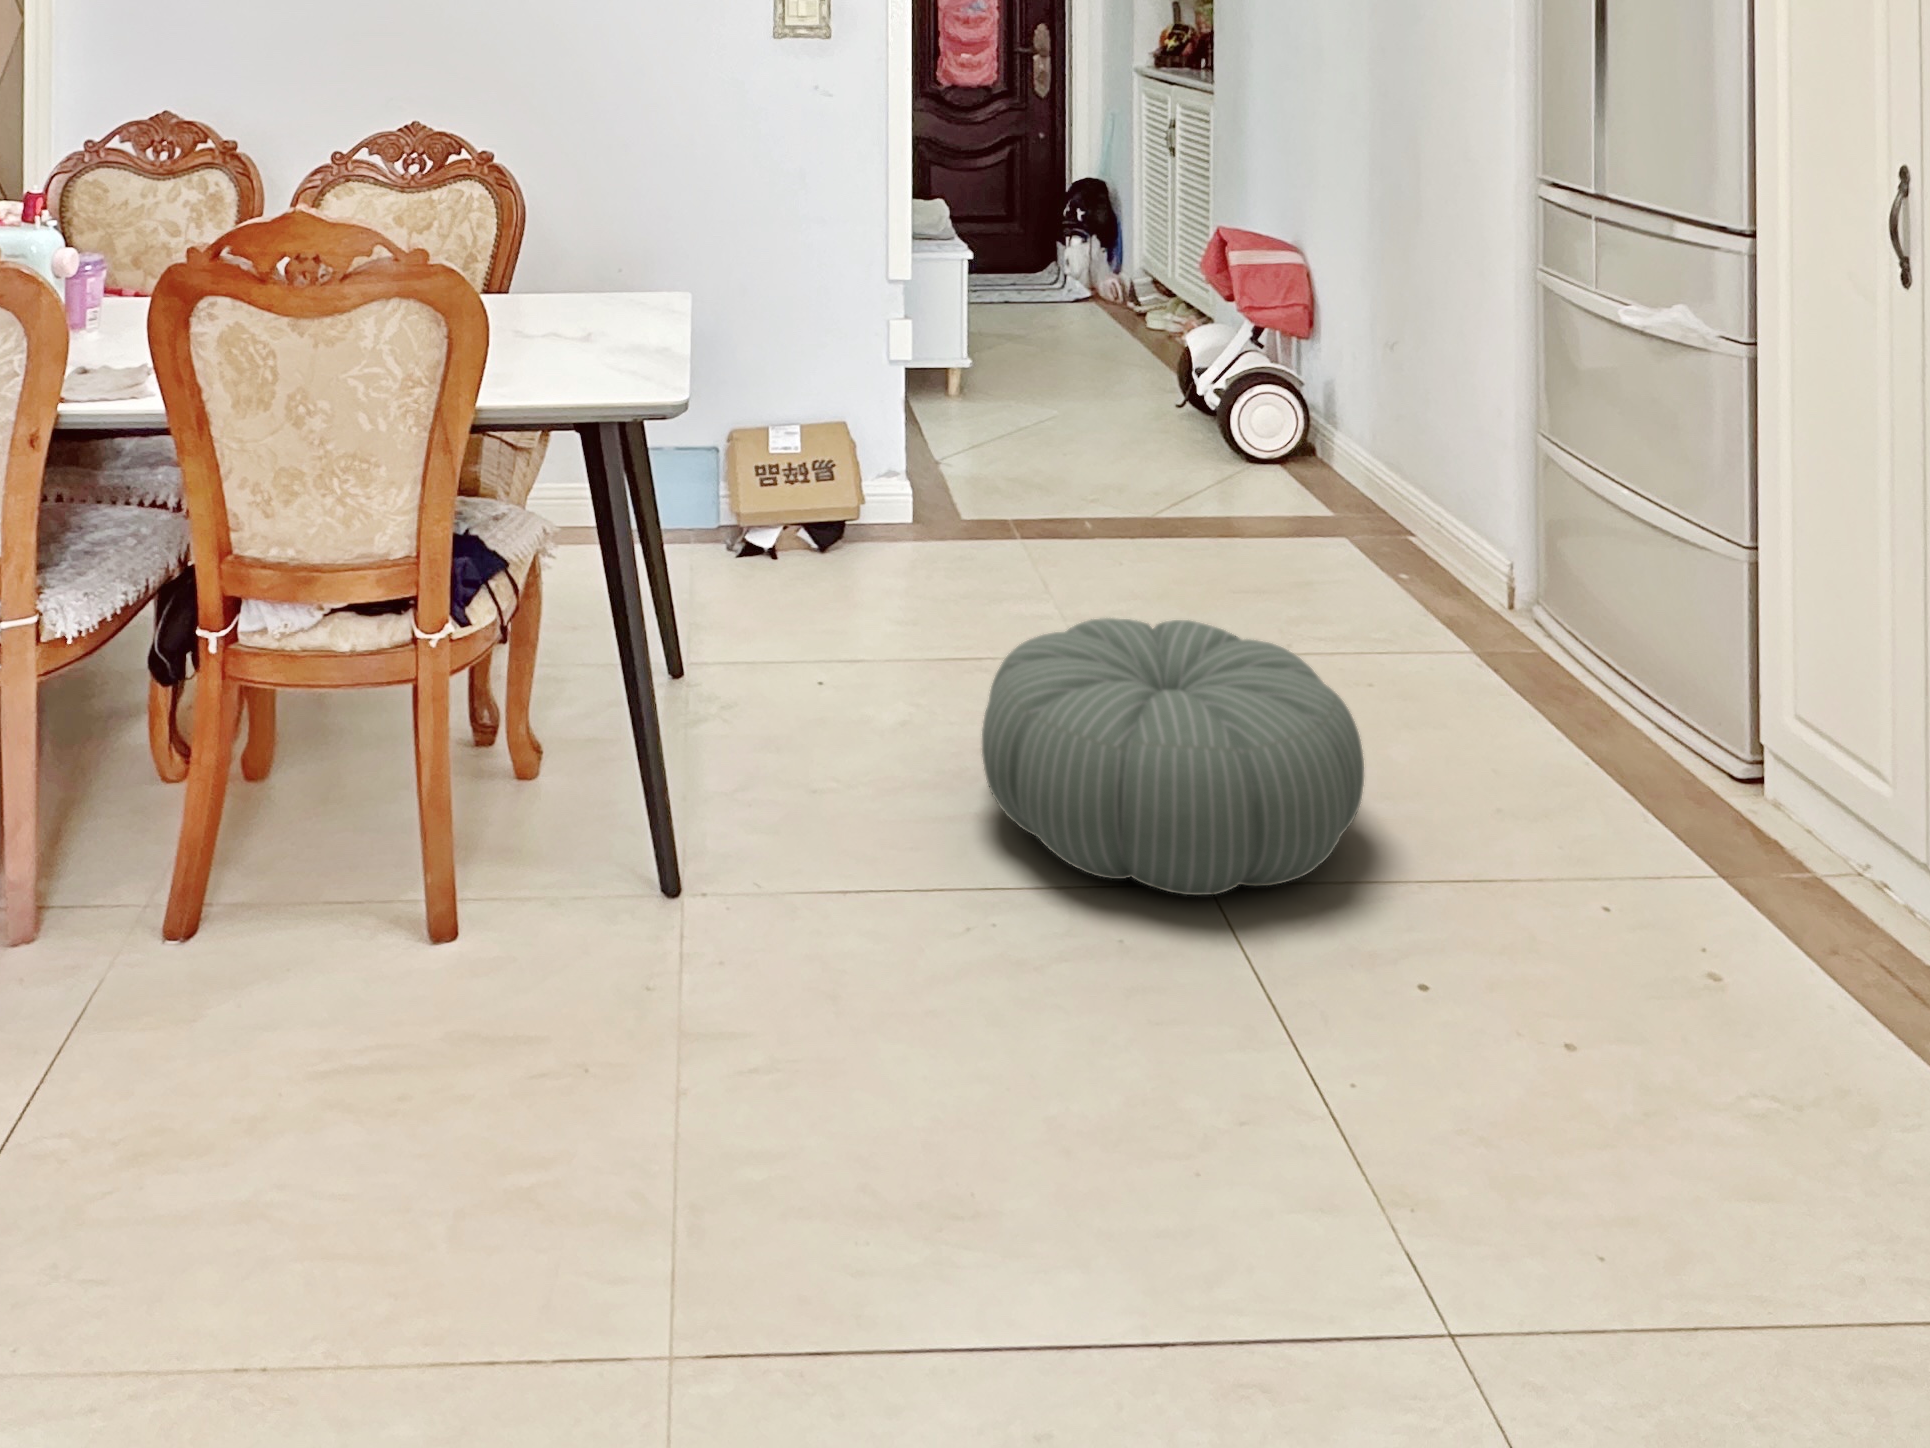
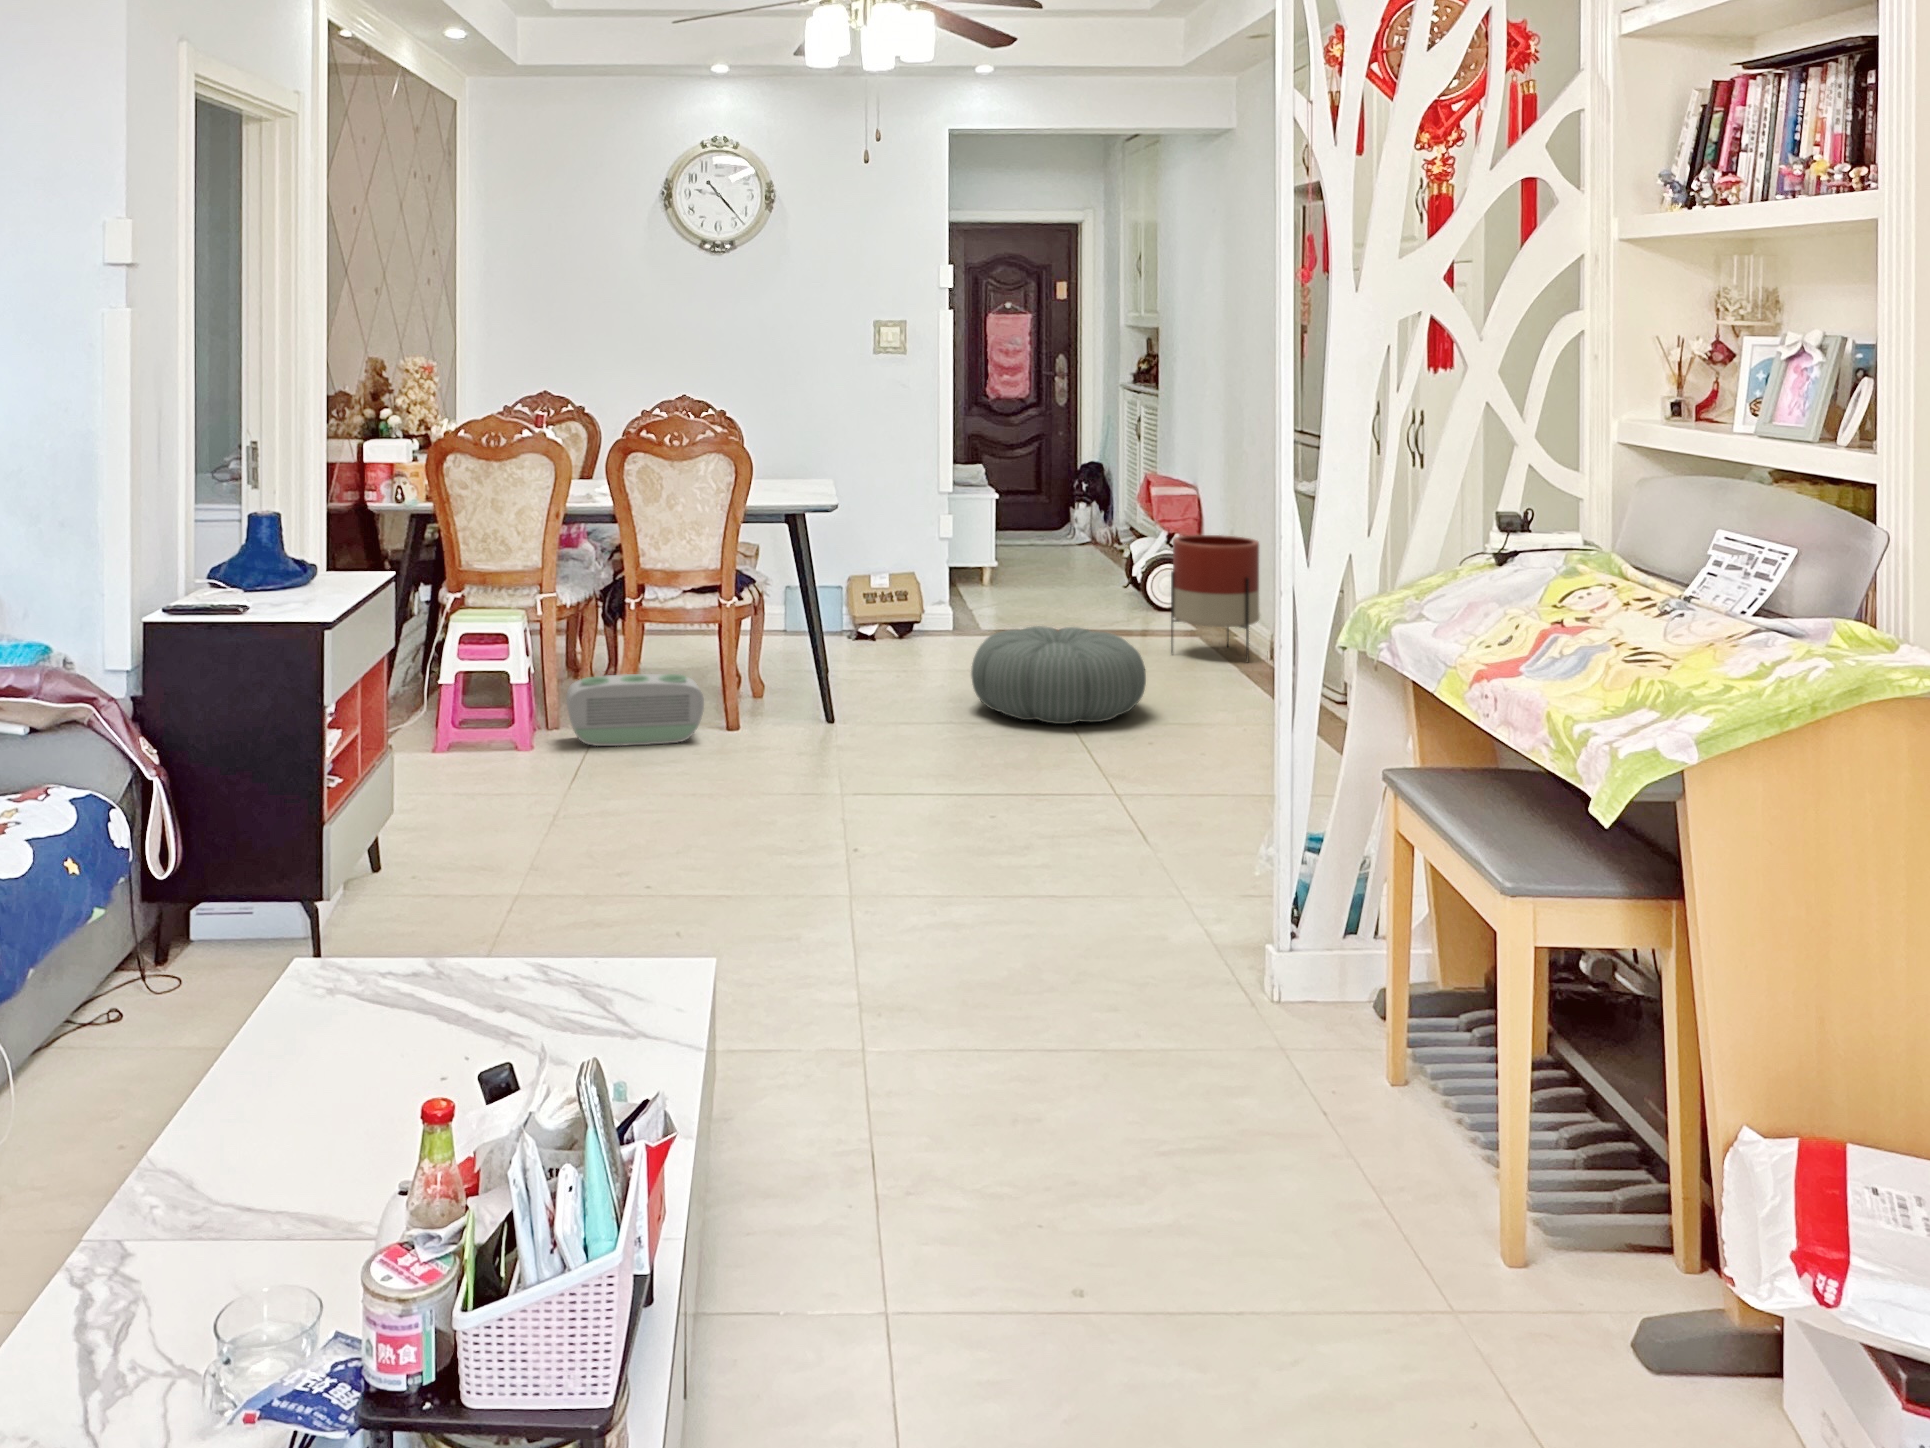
planter: none [1322,368,1489,625] -> present [1171,535,1260,662]
air purifier: none [18,815,363,1032] -> present [566,674,704,746]

